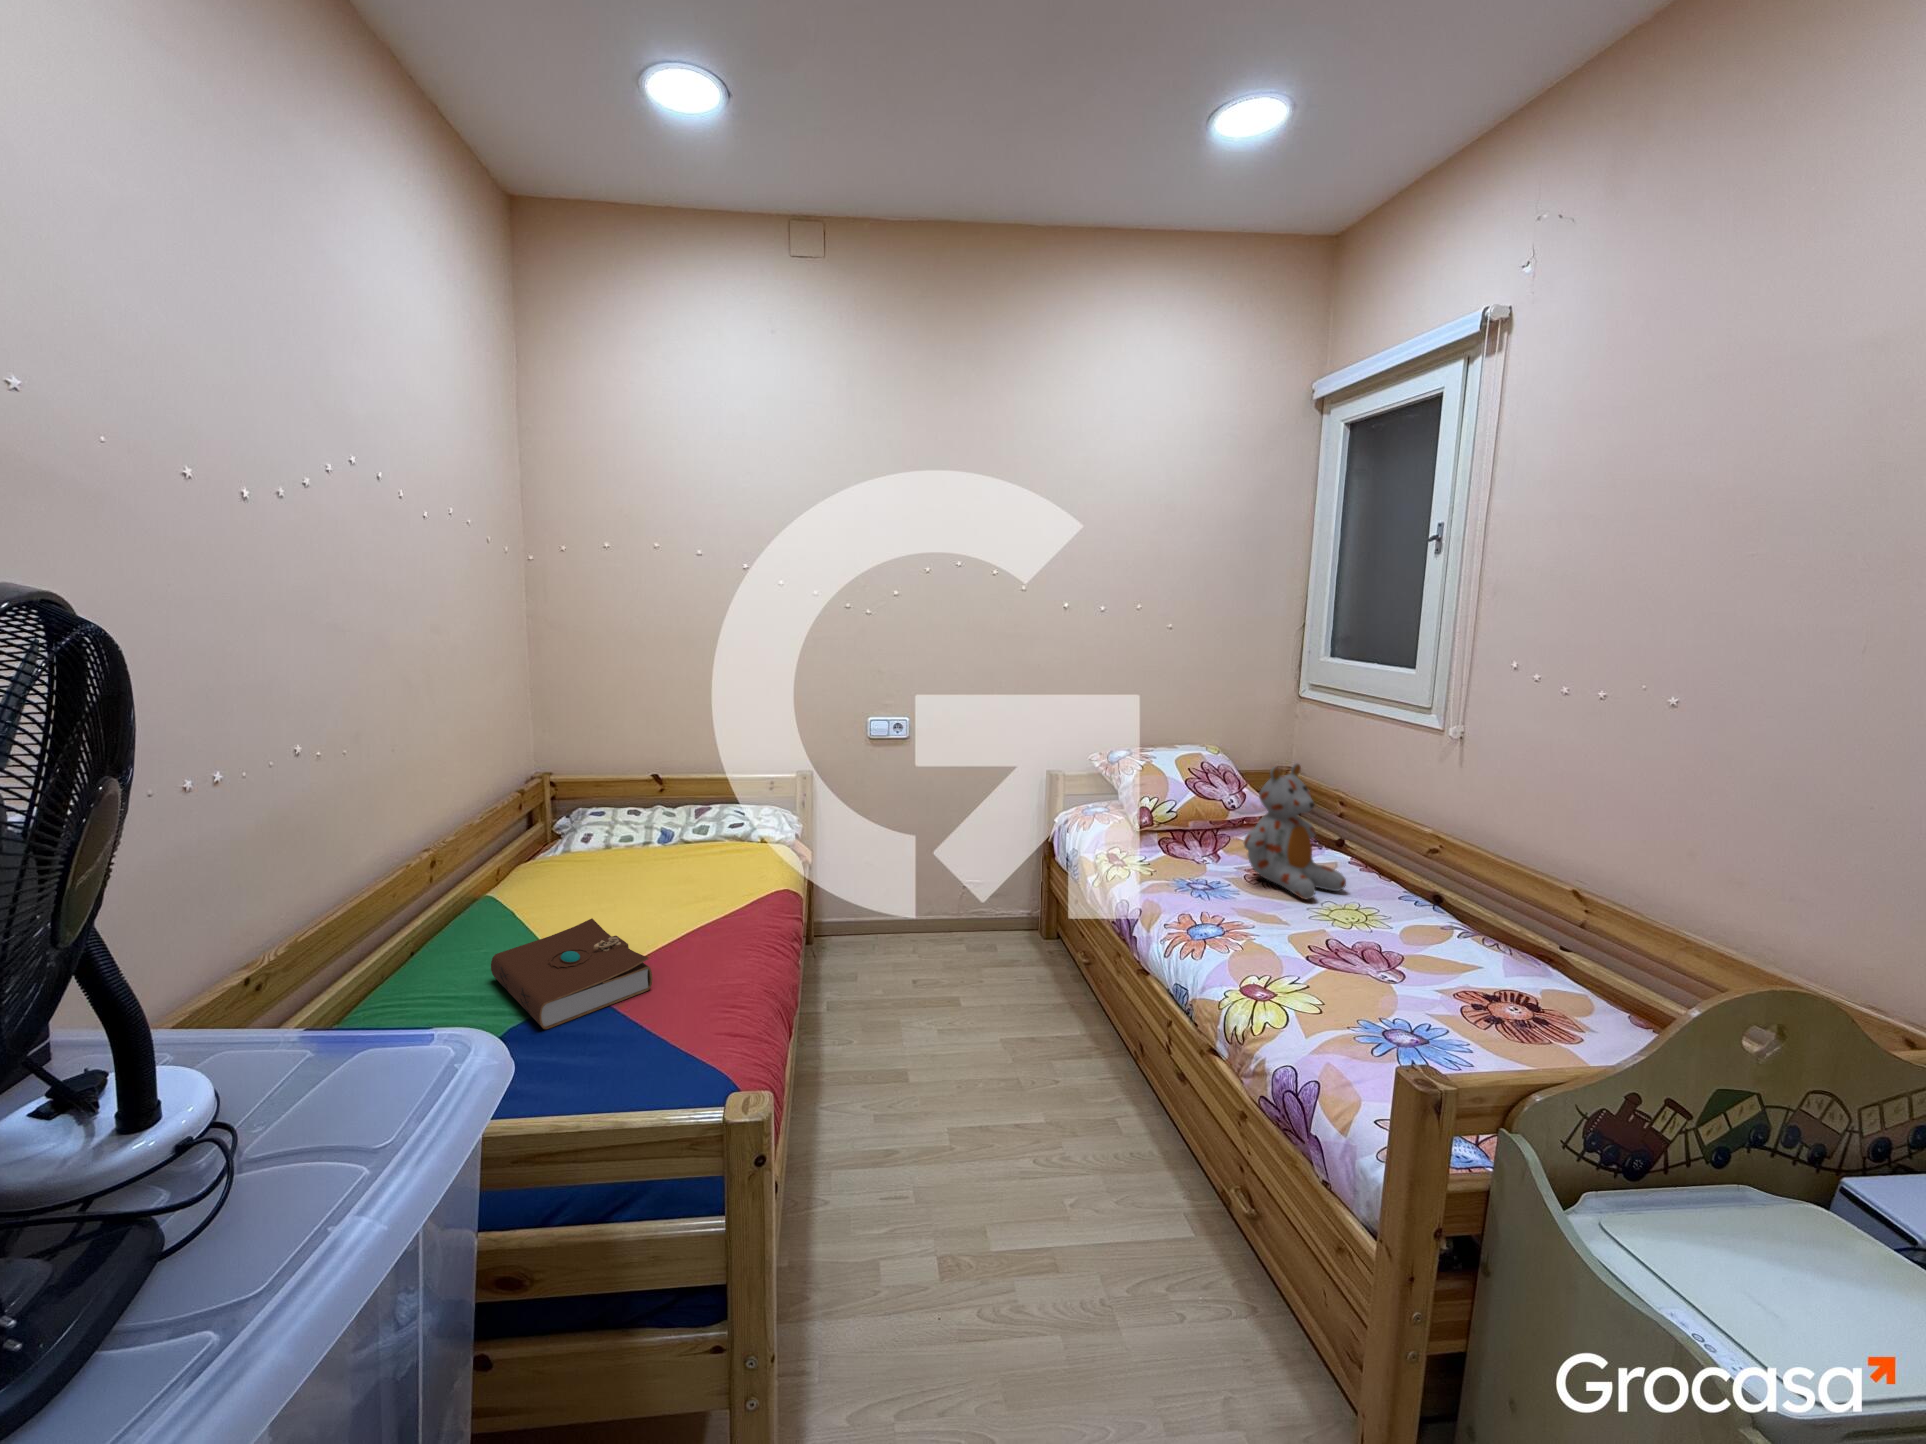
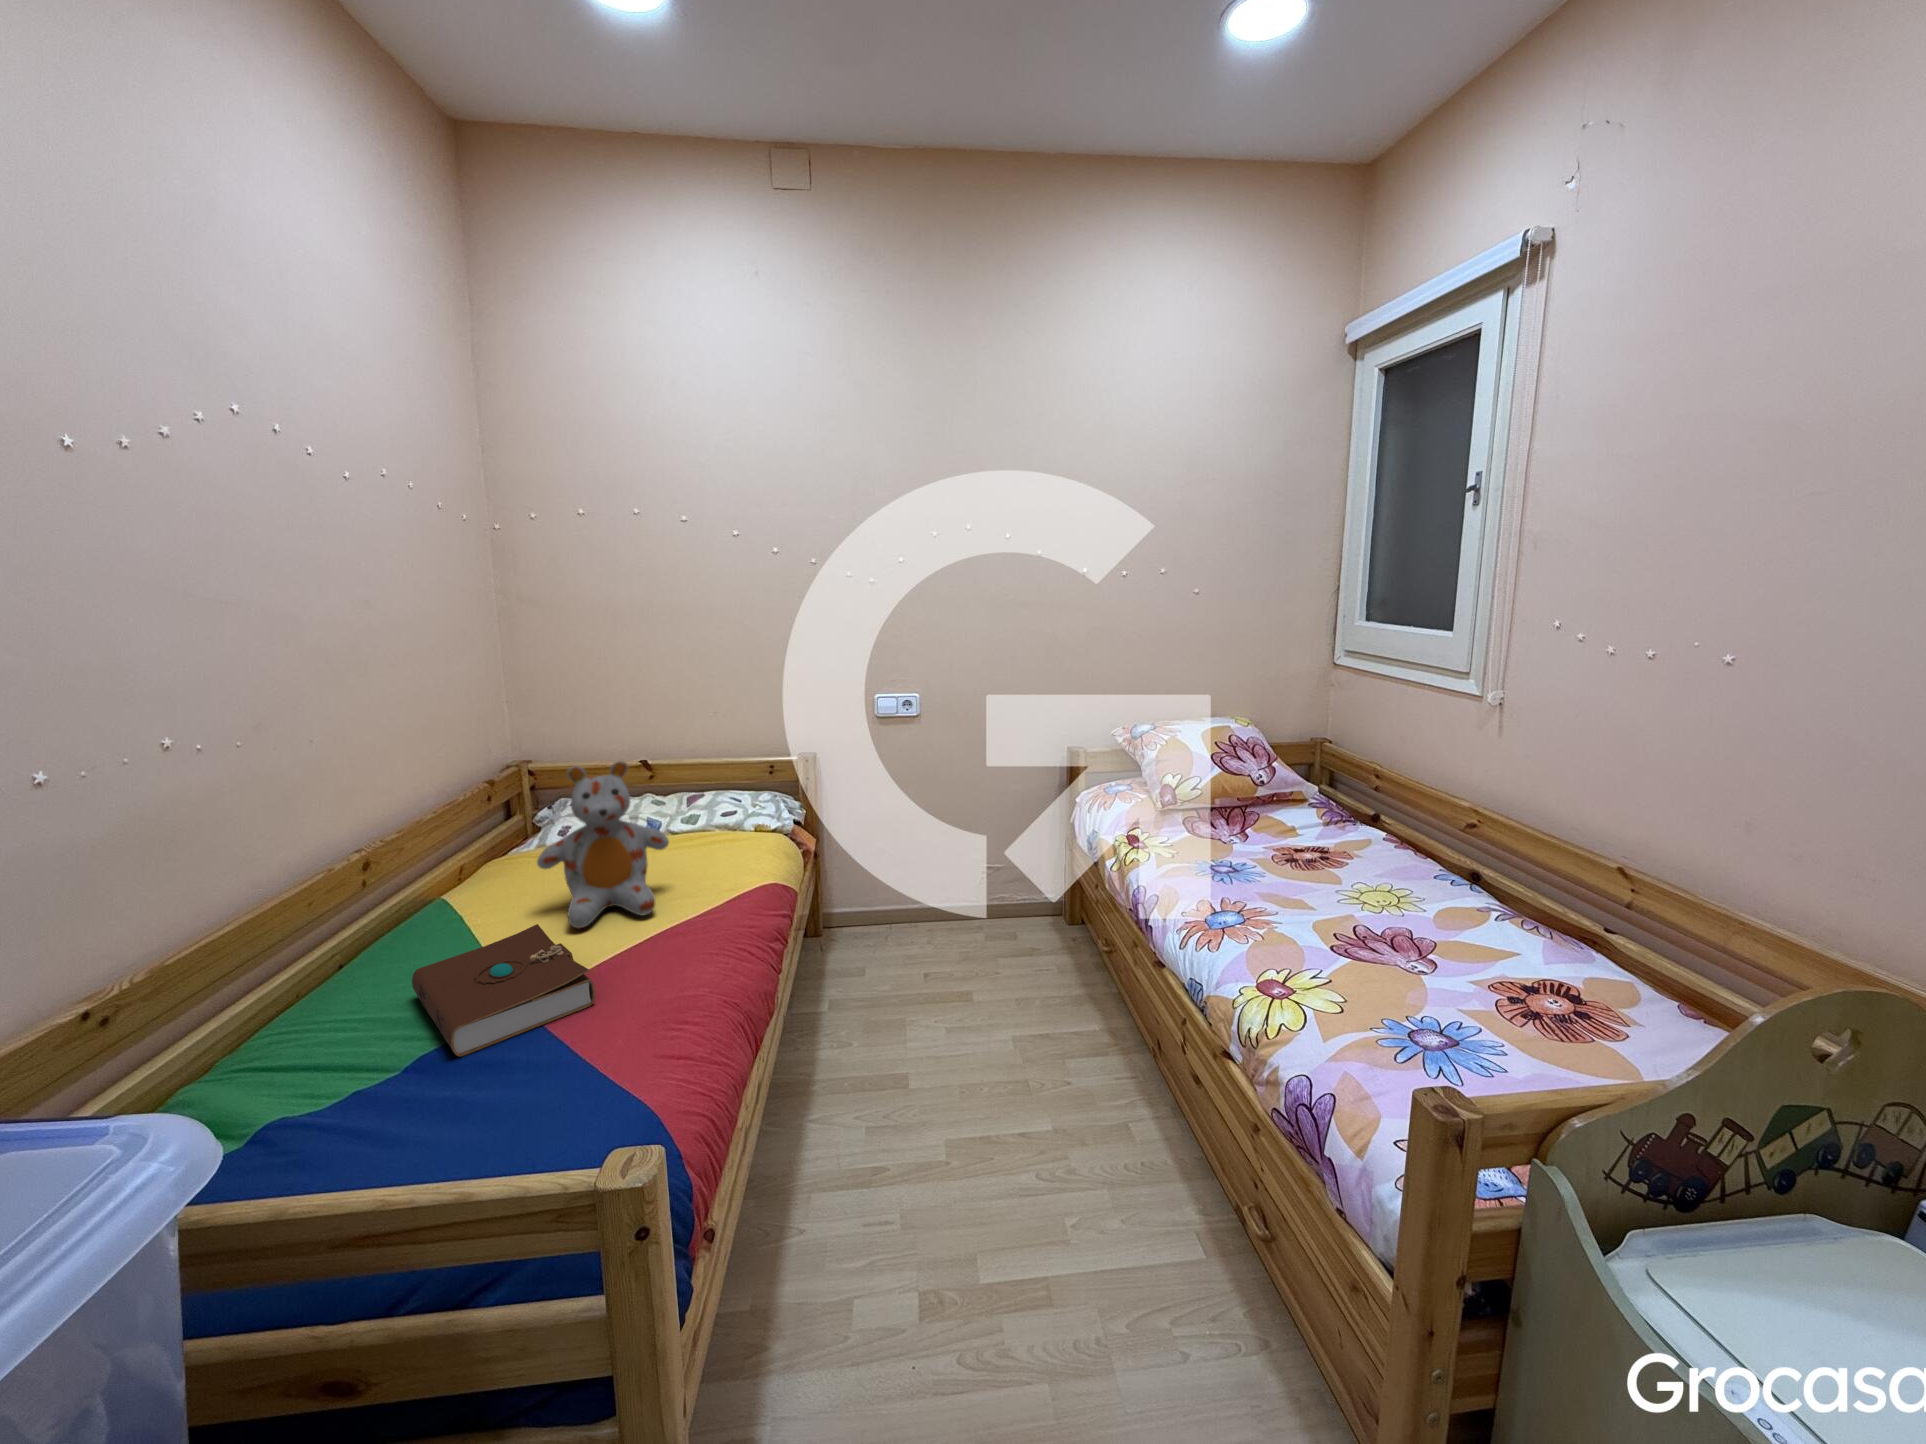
stuffed bear: present [1244,764,1346,899] -> present [537,761,669,929]

